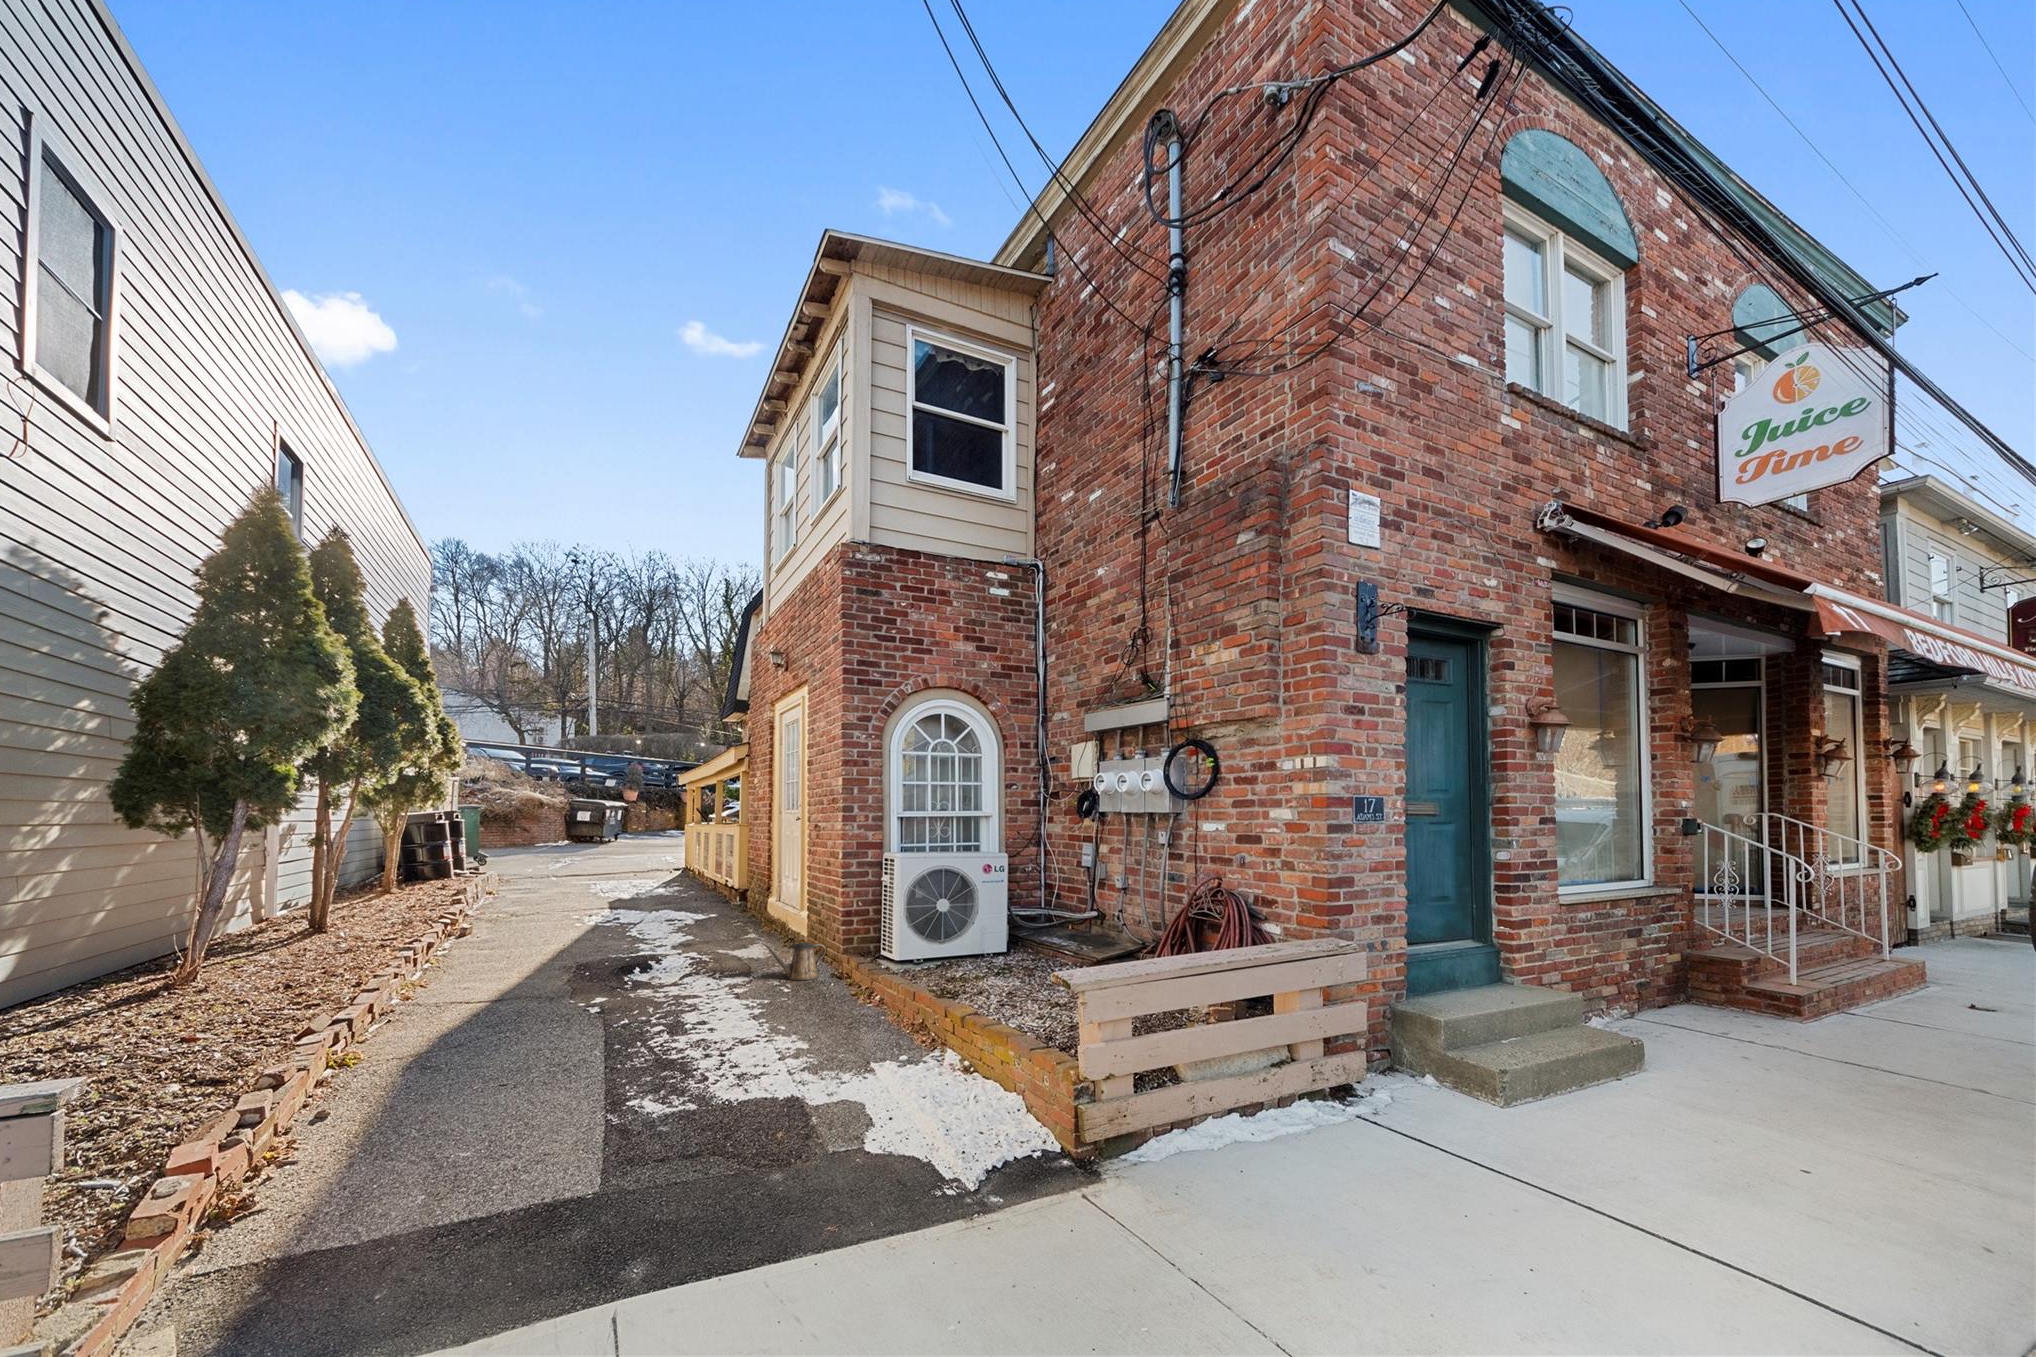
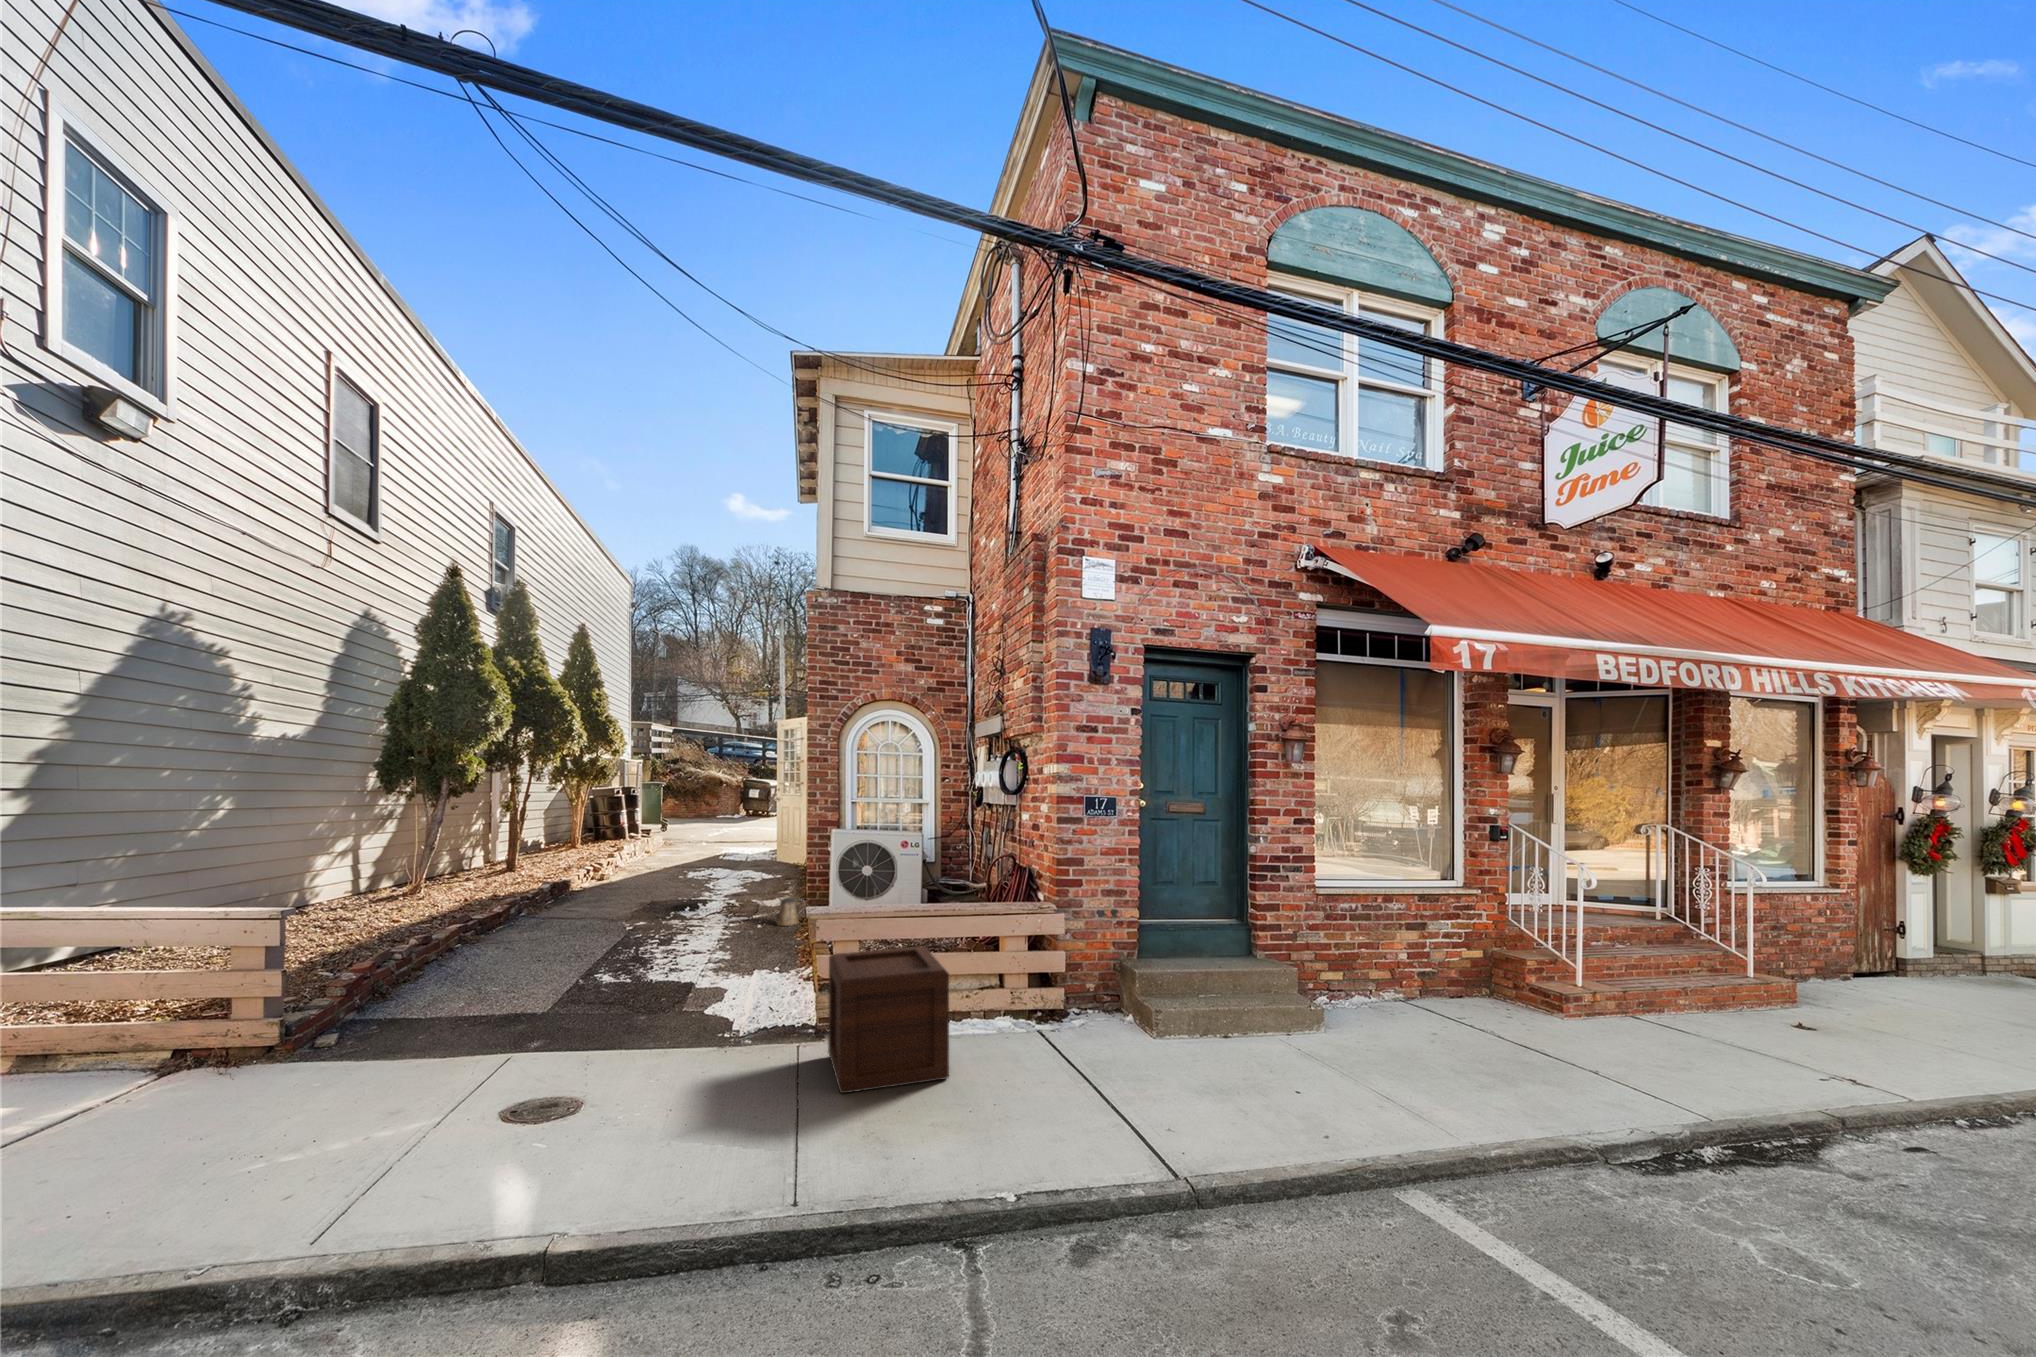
wooden crate: none [1105,998,1323,1227] -> present [828,946,949,1093]

